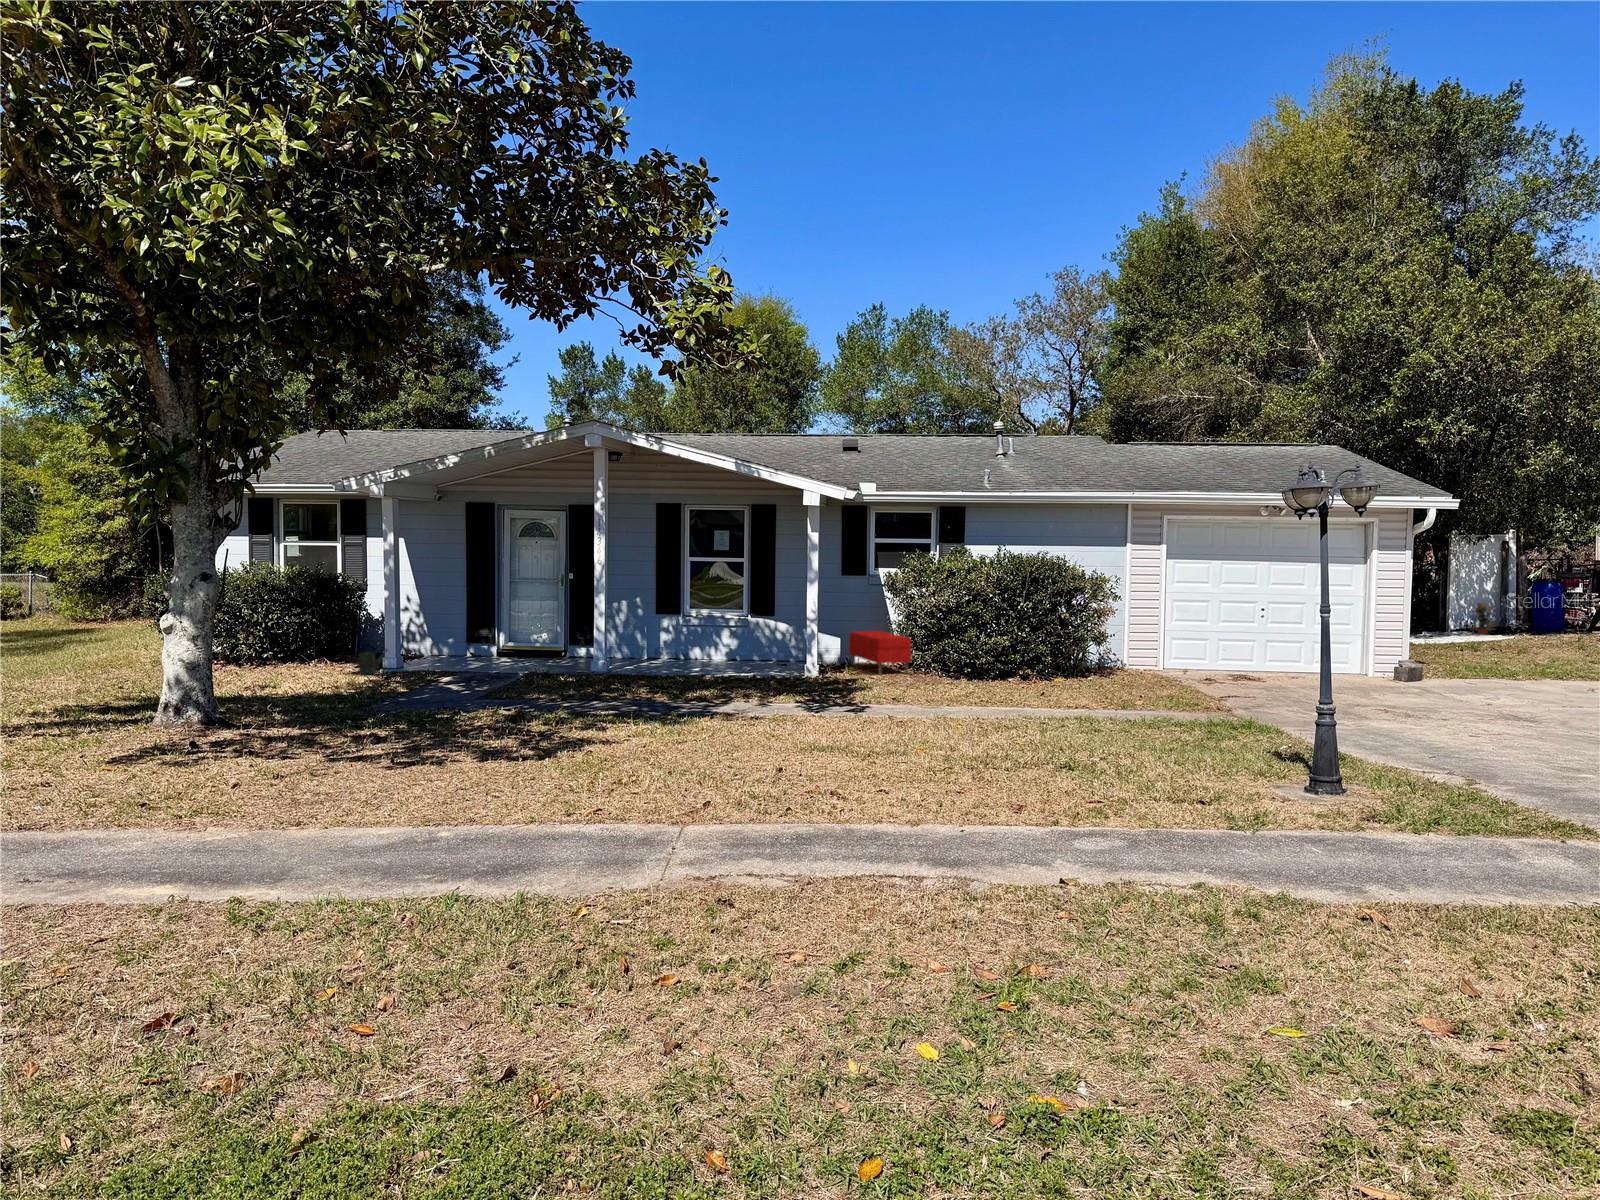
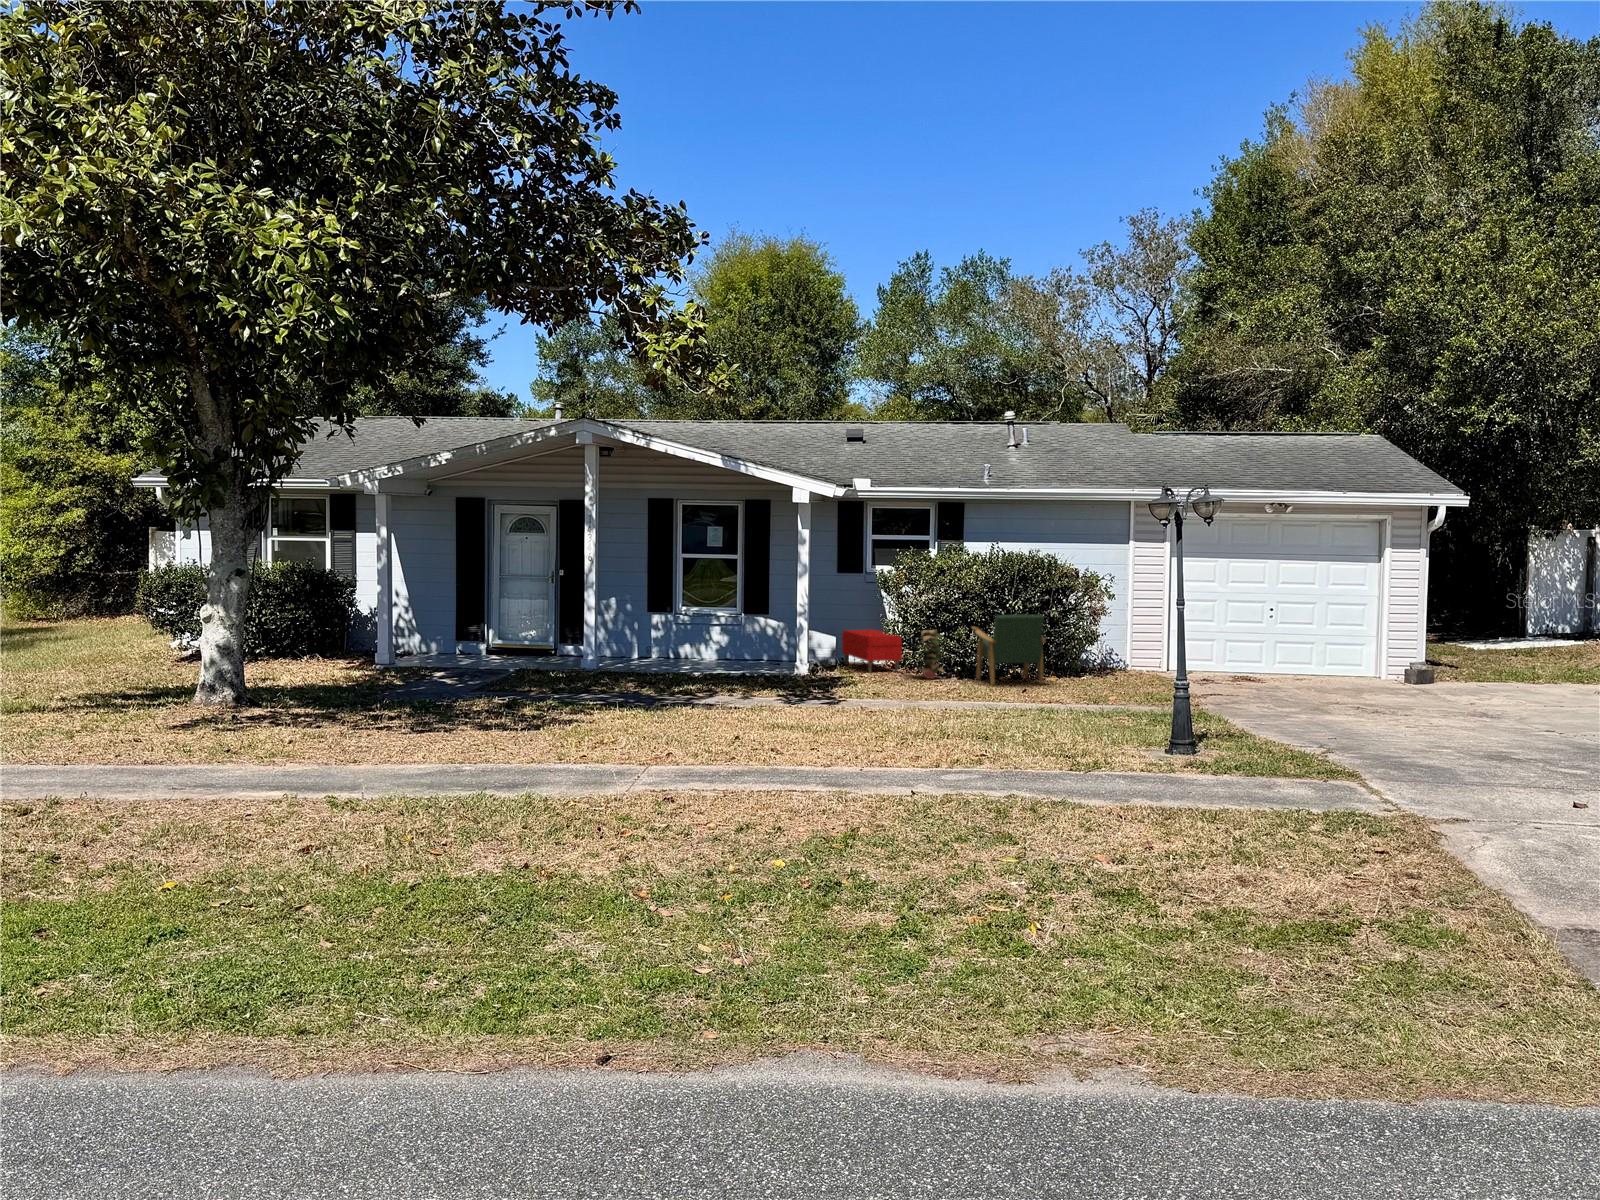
decorative plant: present [1471,603,1495,634] -> present [917,630,945,679]
armchair: none [983,617,1060,688] -> present [972,615,1046,685]
watering can: present [358,649,388,674] -> none [347,643,382,669]

